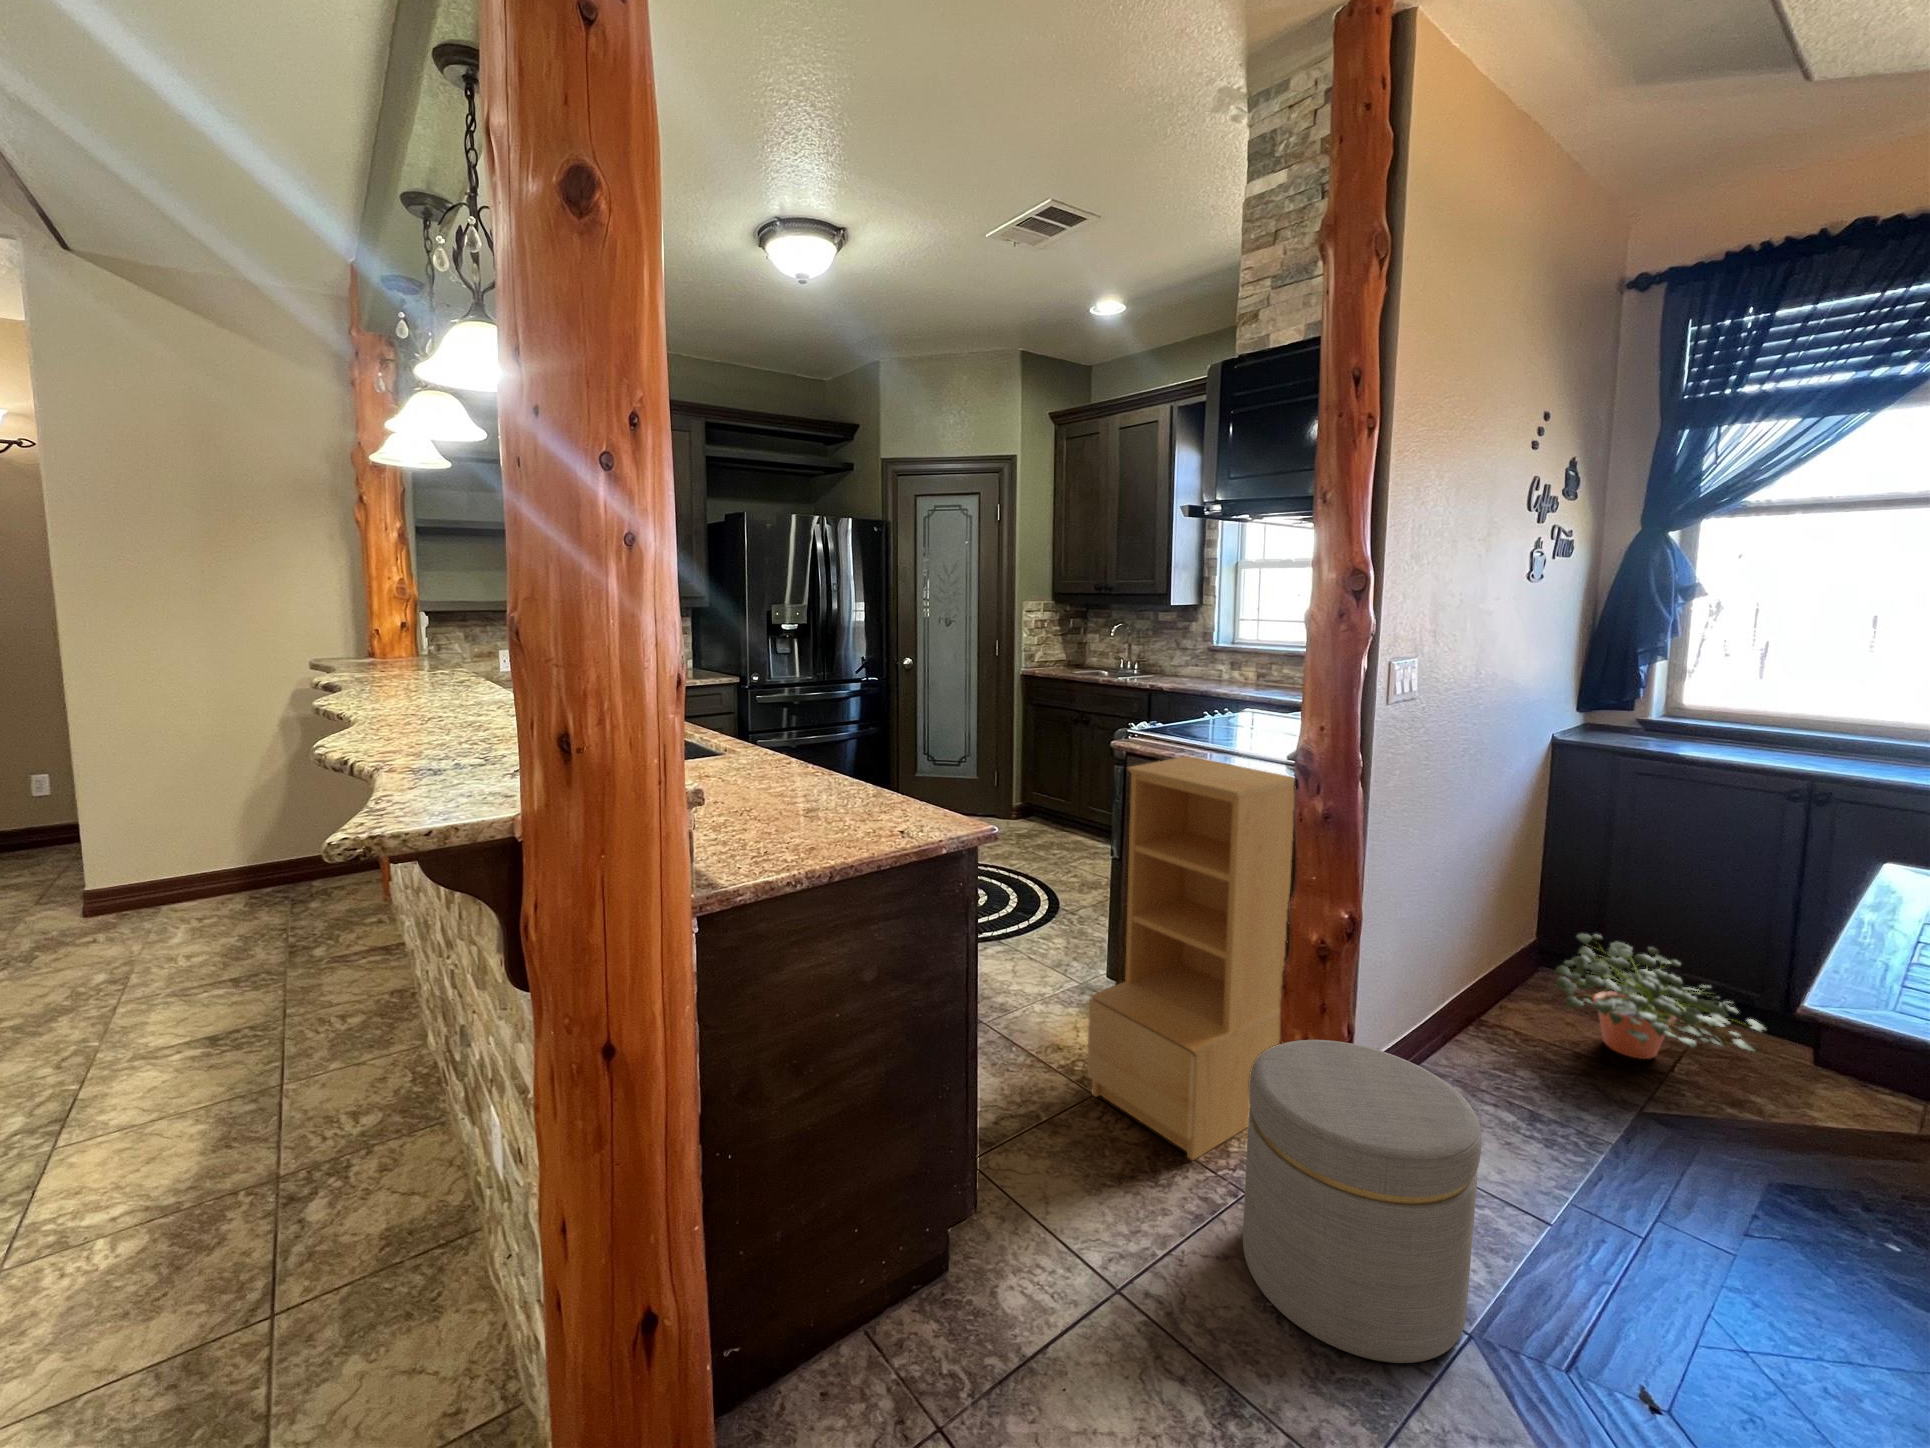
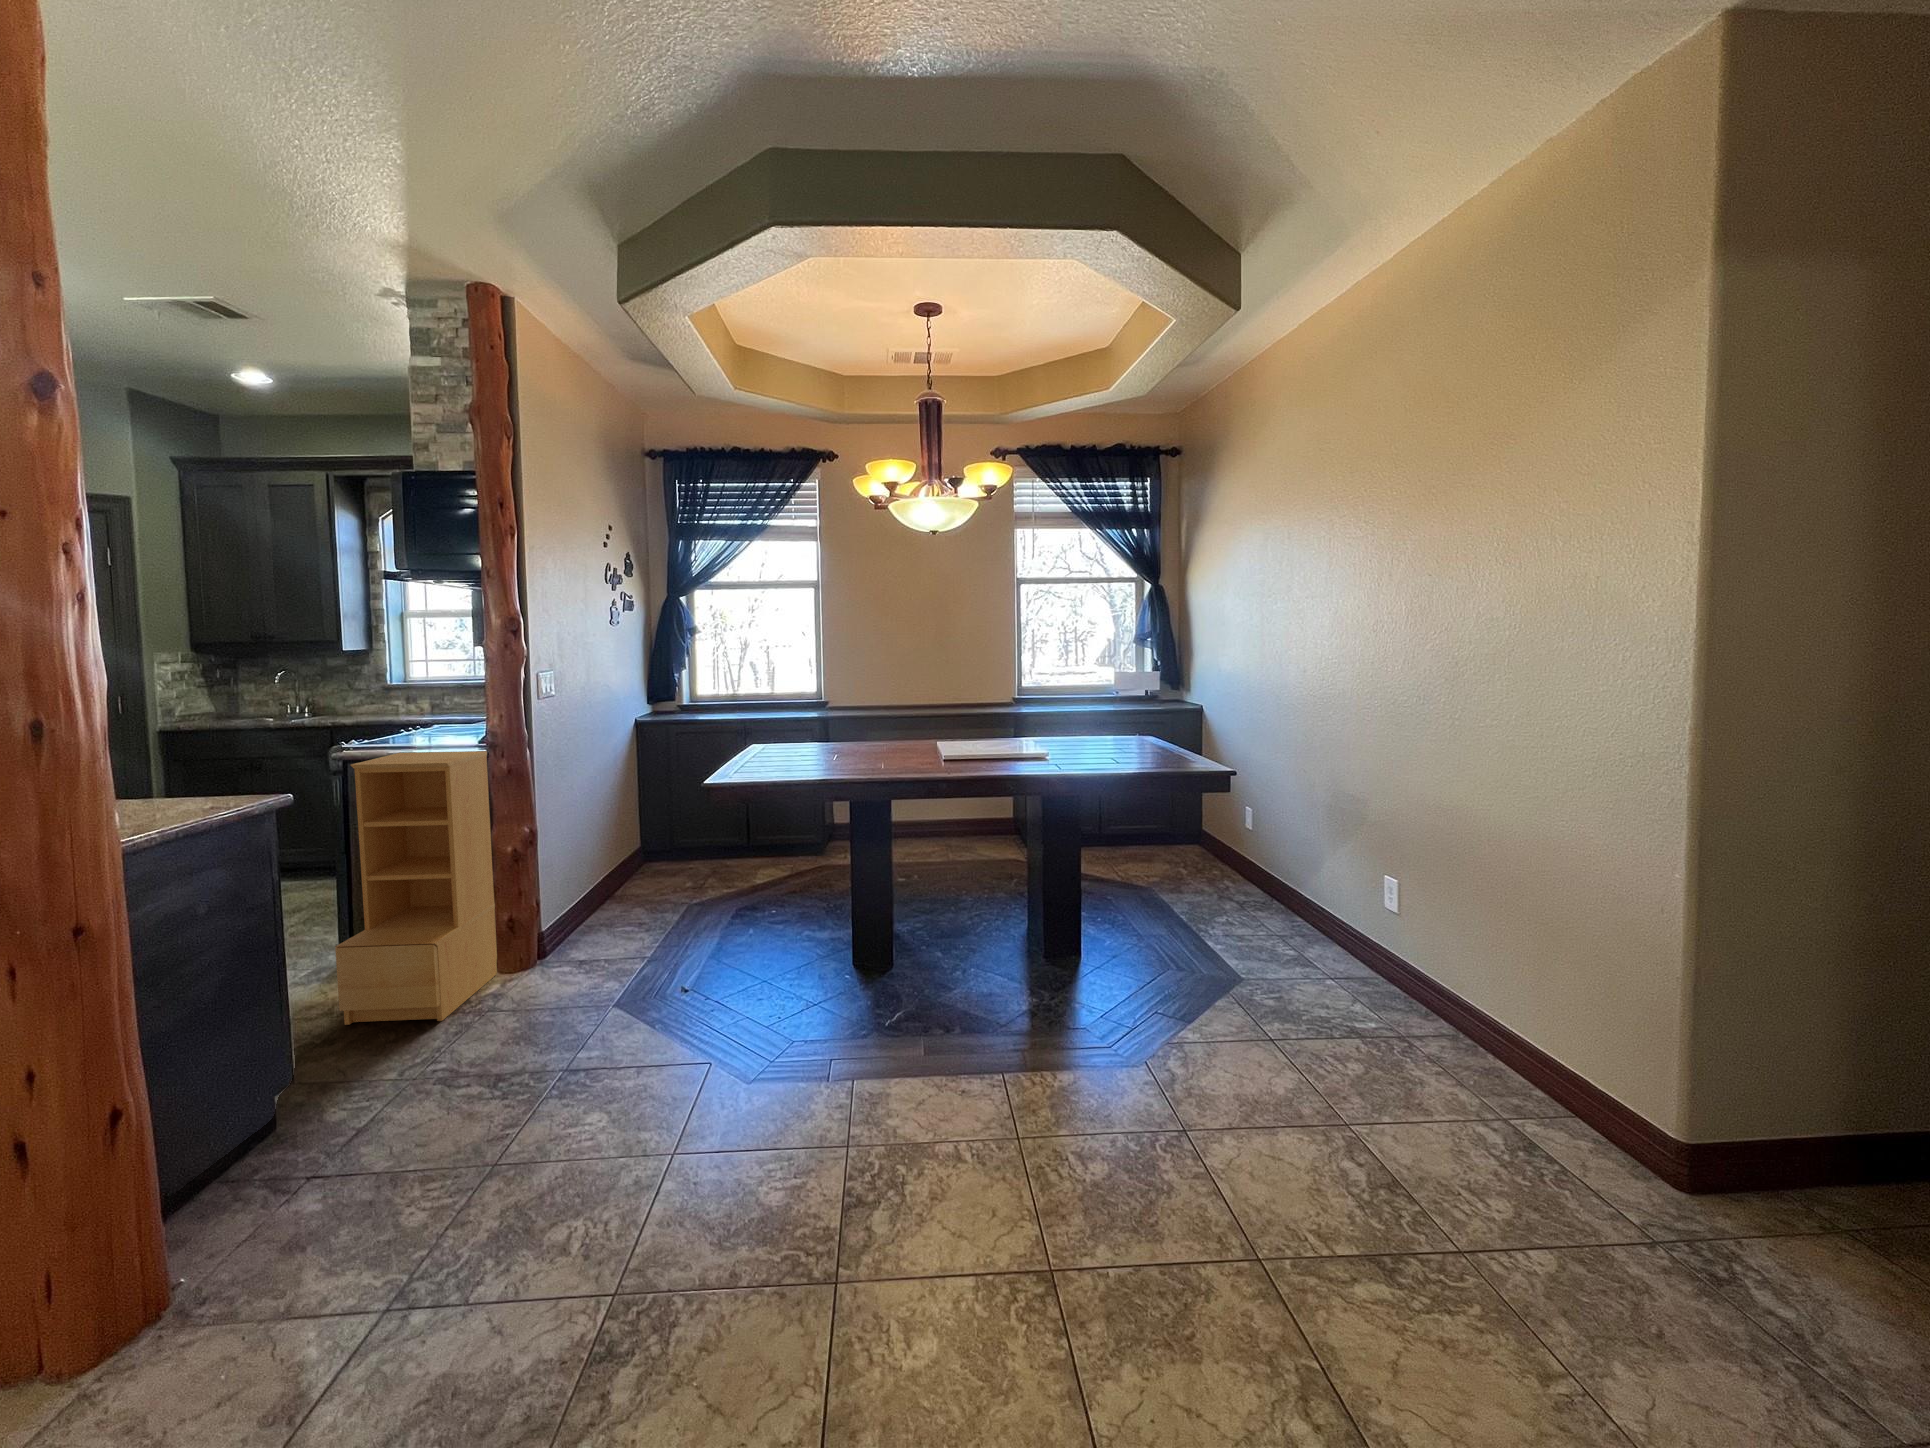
potted plant: present [1555,934,1765,1059] -> none [649,821,740,880]
ottoman: present [1243,1040,1482,1363] -> none [481,891,615,1052]

